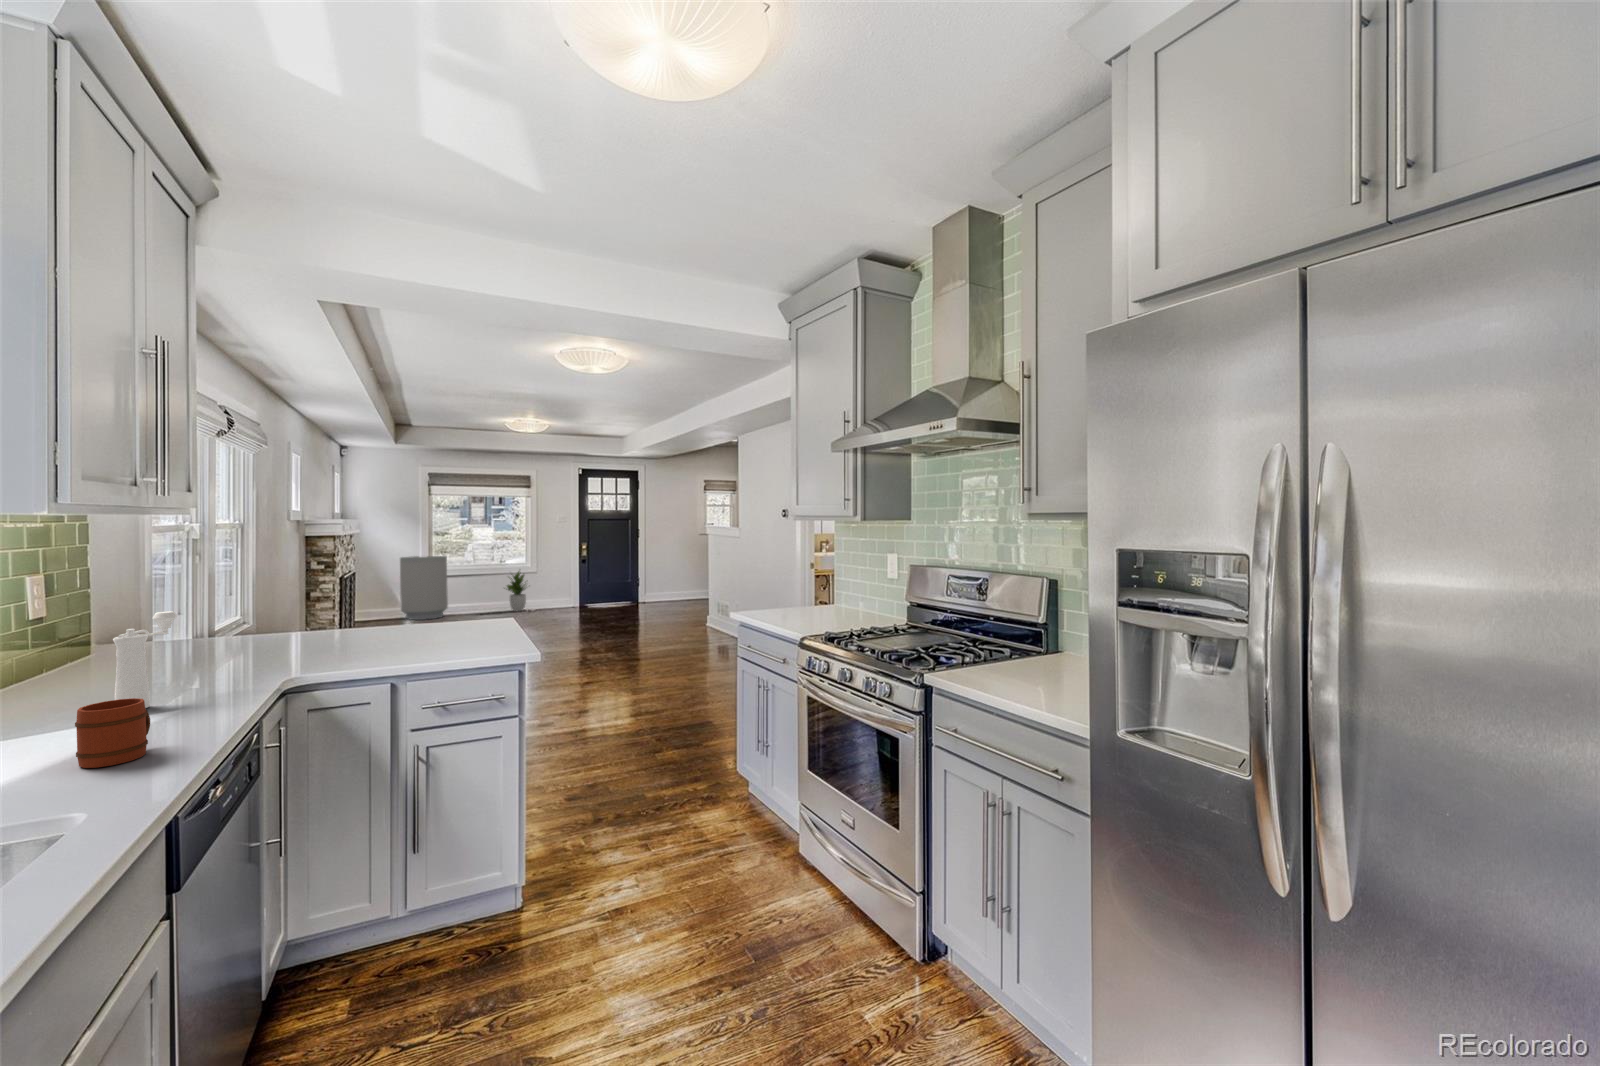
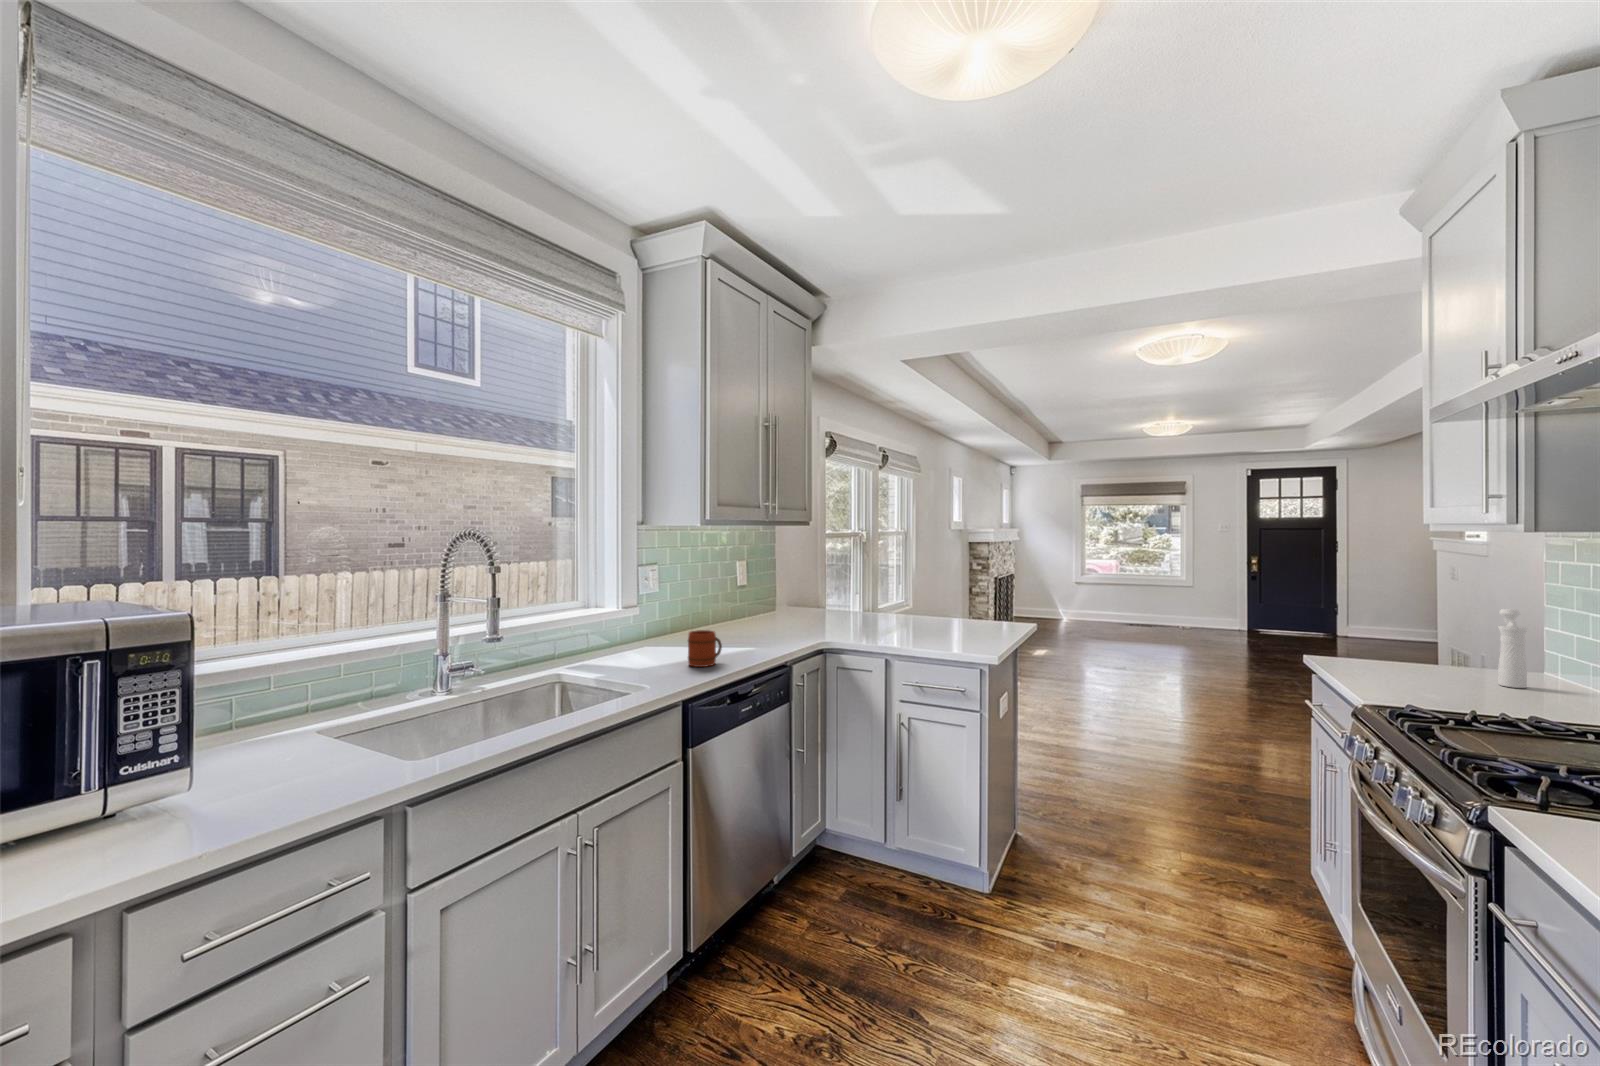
trash can: present [400,556,448,620] -> none [1054,563,1096,624]
potted plant: present [507,571,526,611] -> none [1152,582,1186,628]
pepper mill: present [113,611,177,708] -> present [1498,609,1527,688]

